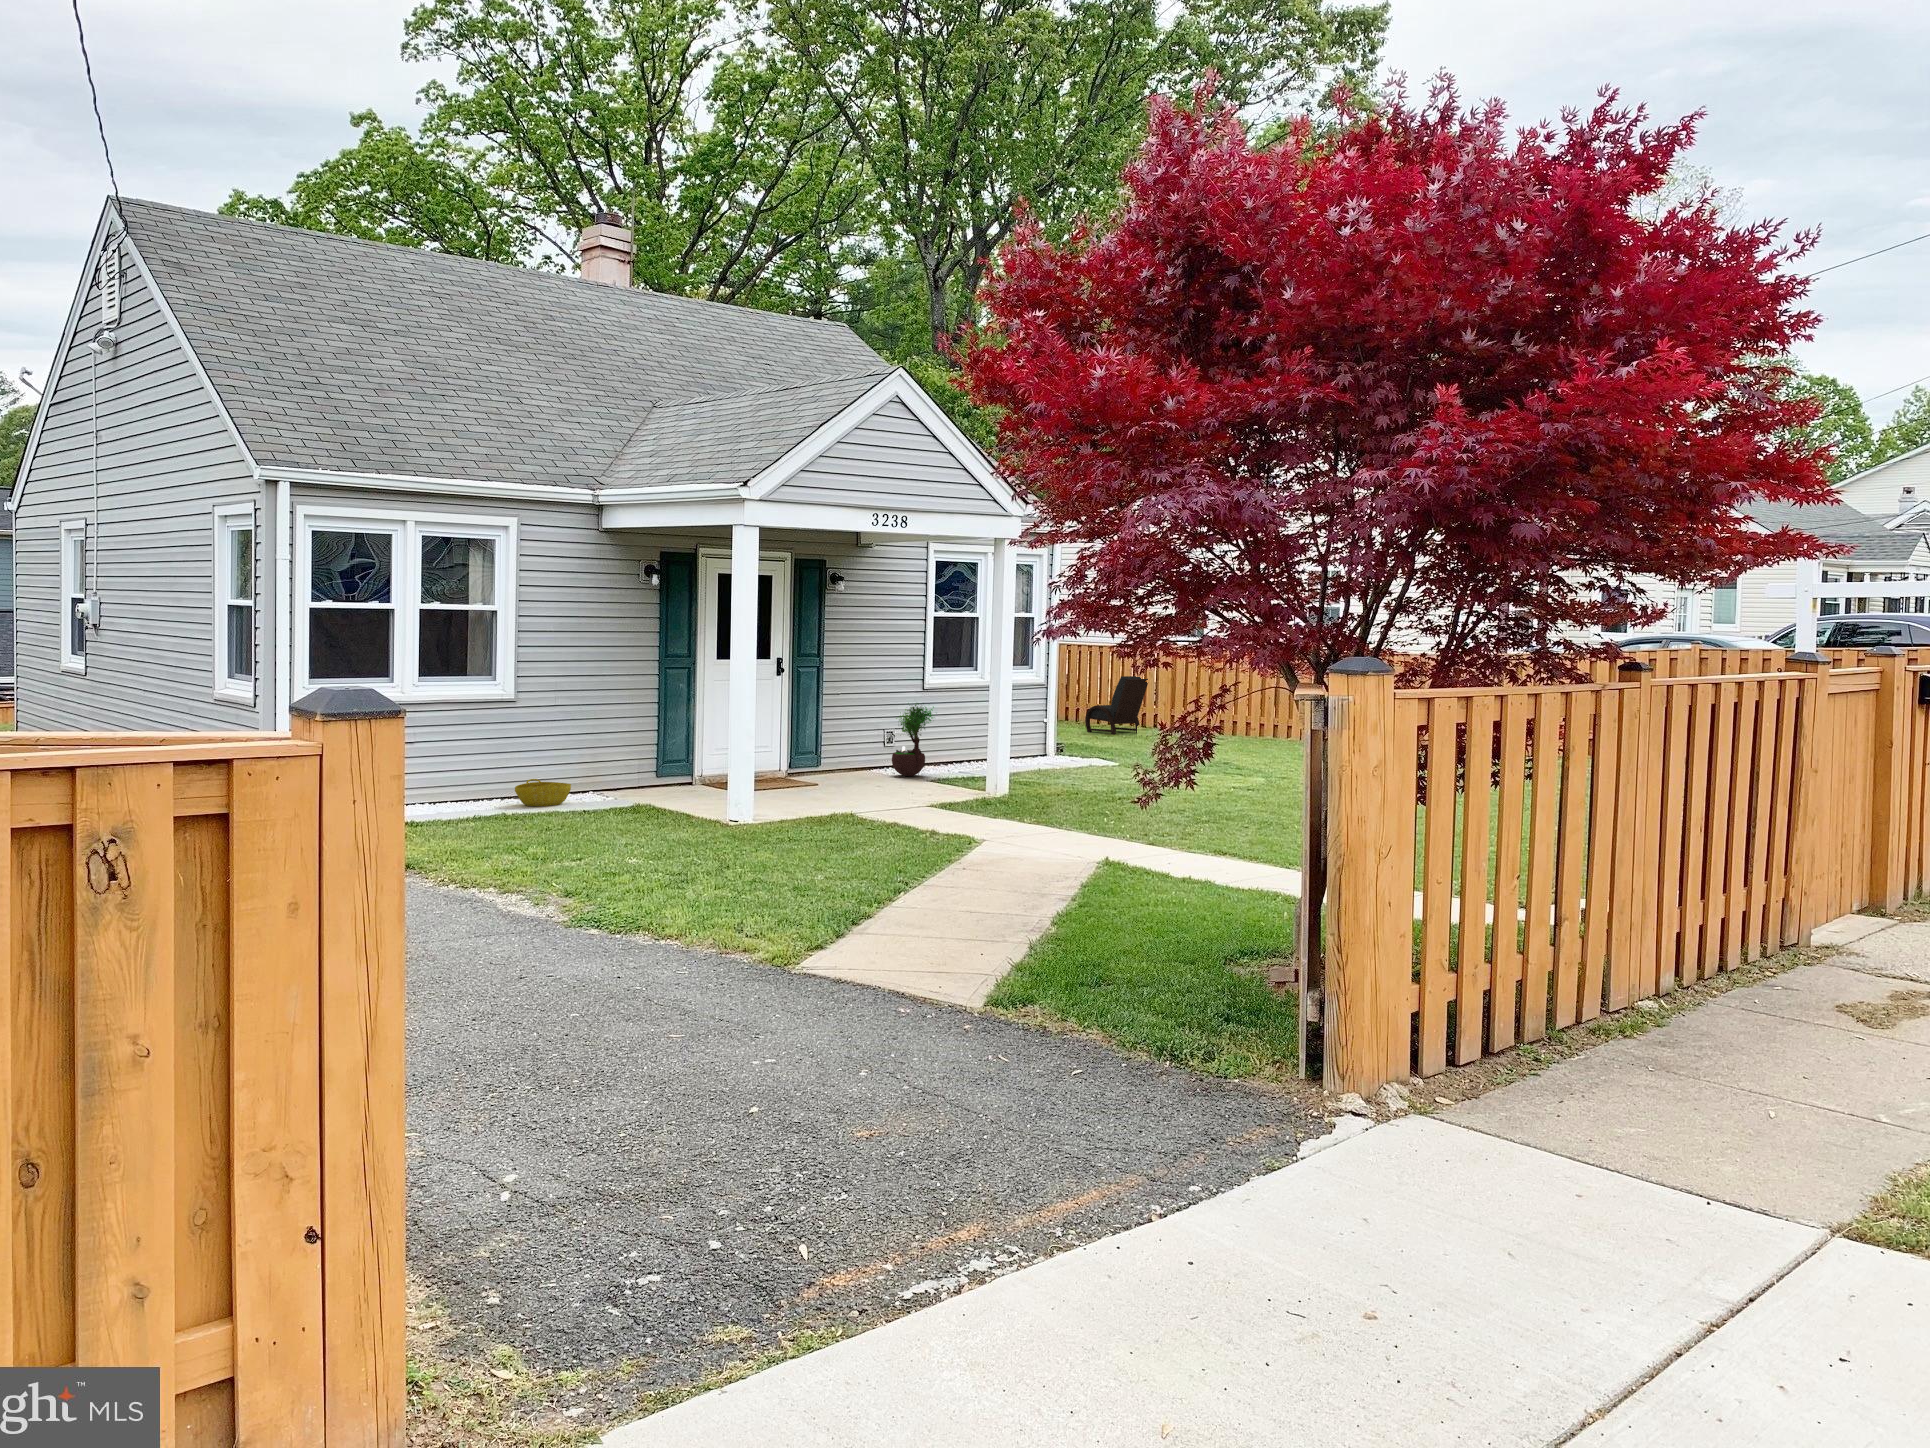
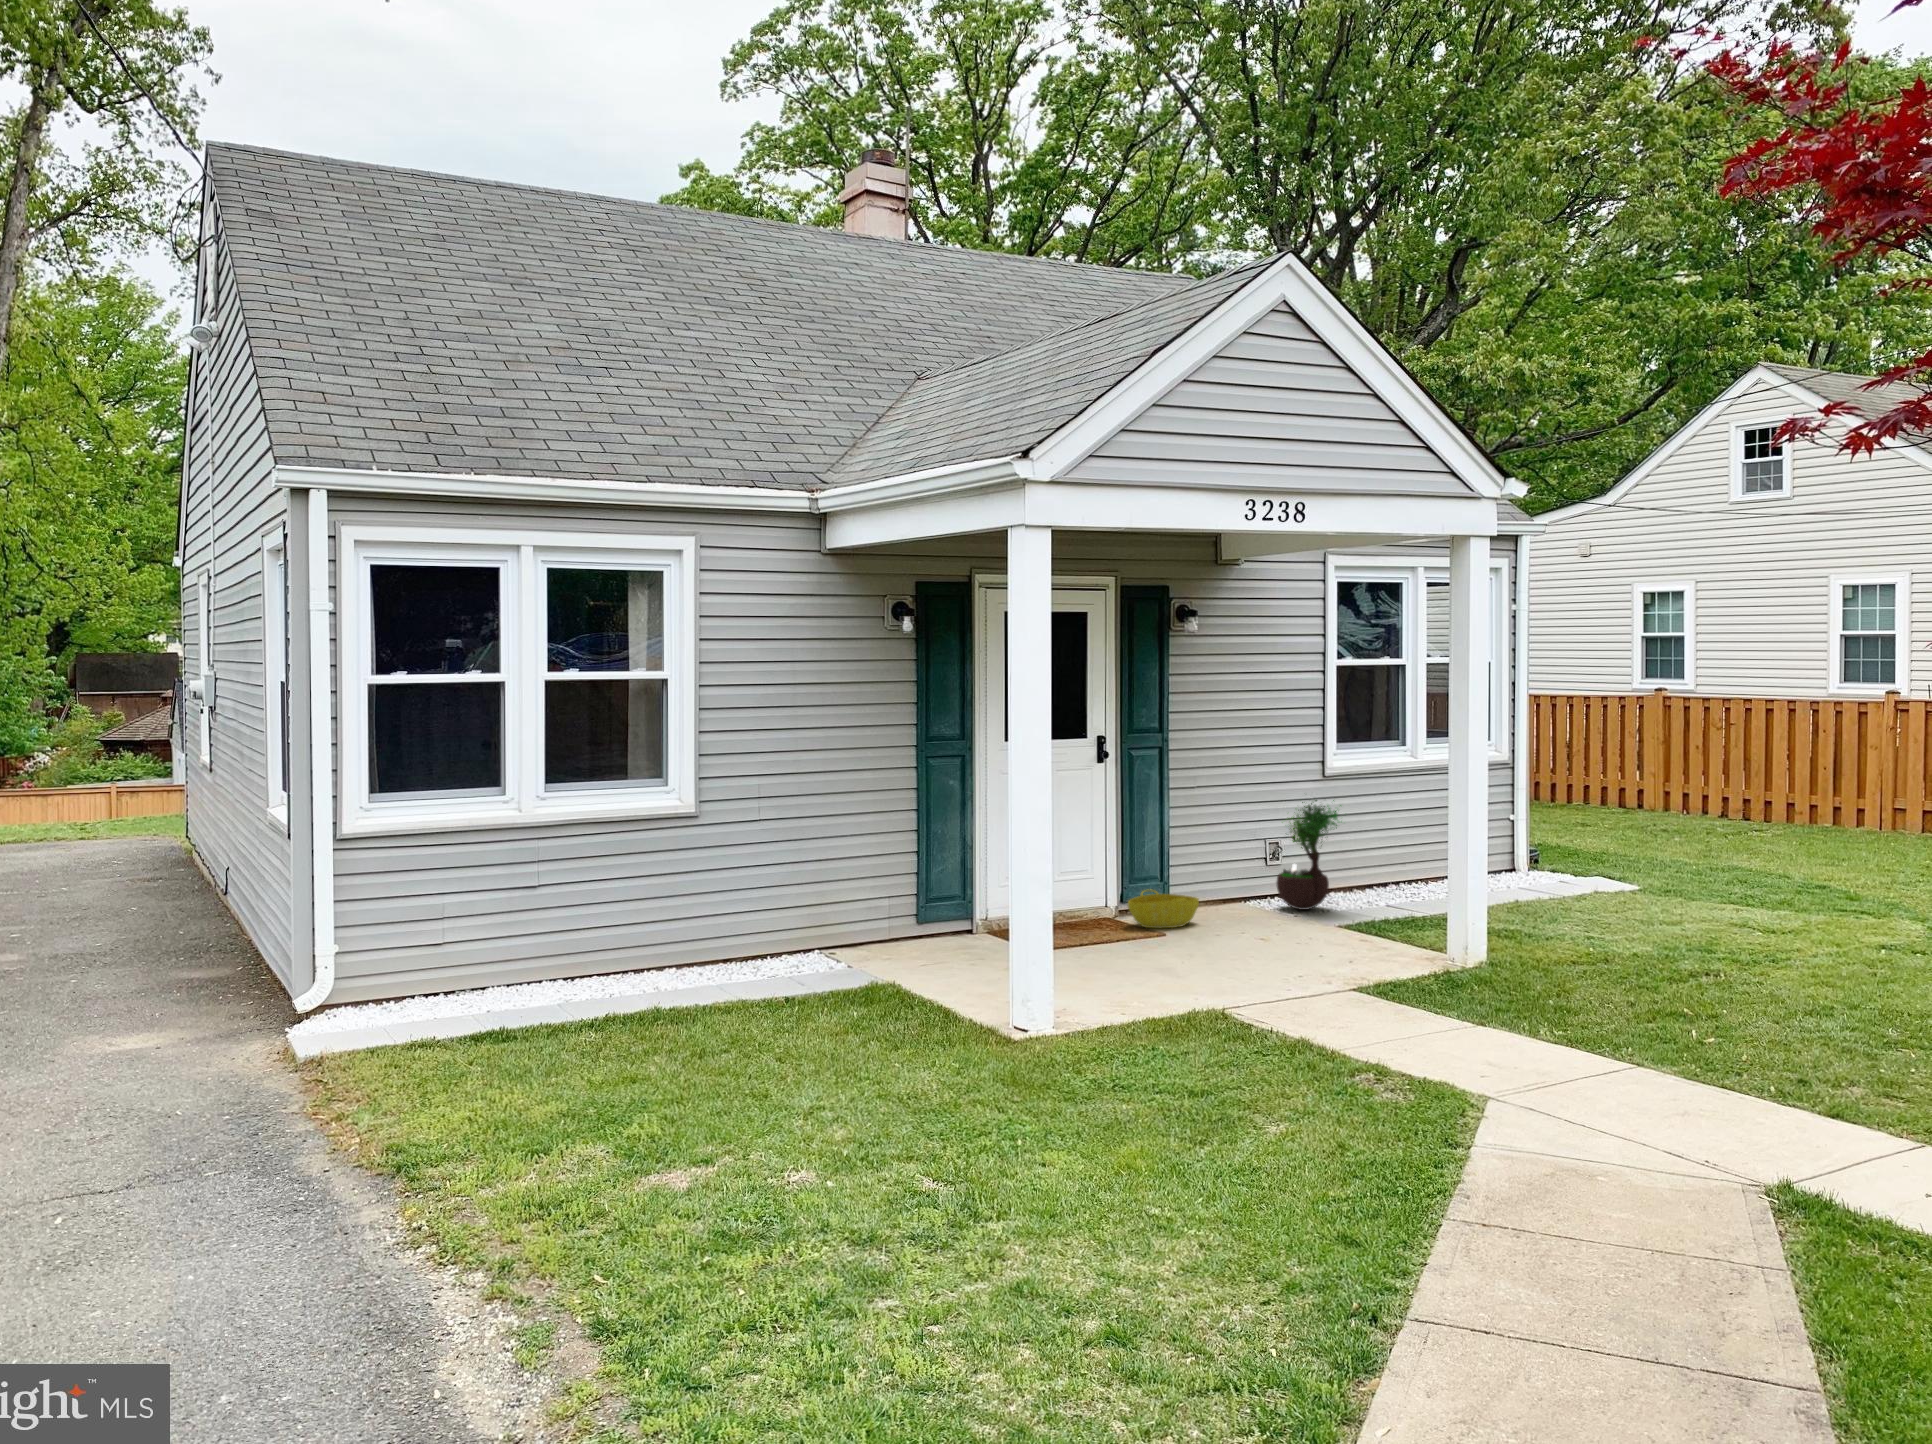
lounge chair: present [1085,676,1148,734] -> none [1535,740,1632,821]
basket: present [515,779,571,806] -> present [1128,890,1199,928]

